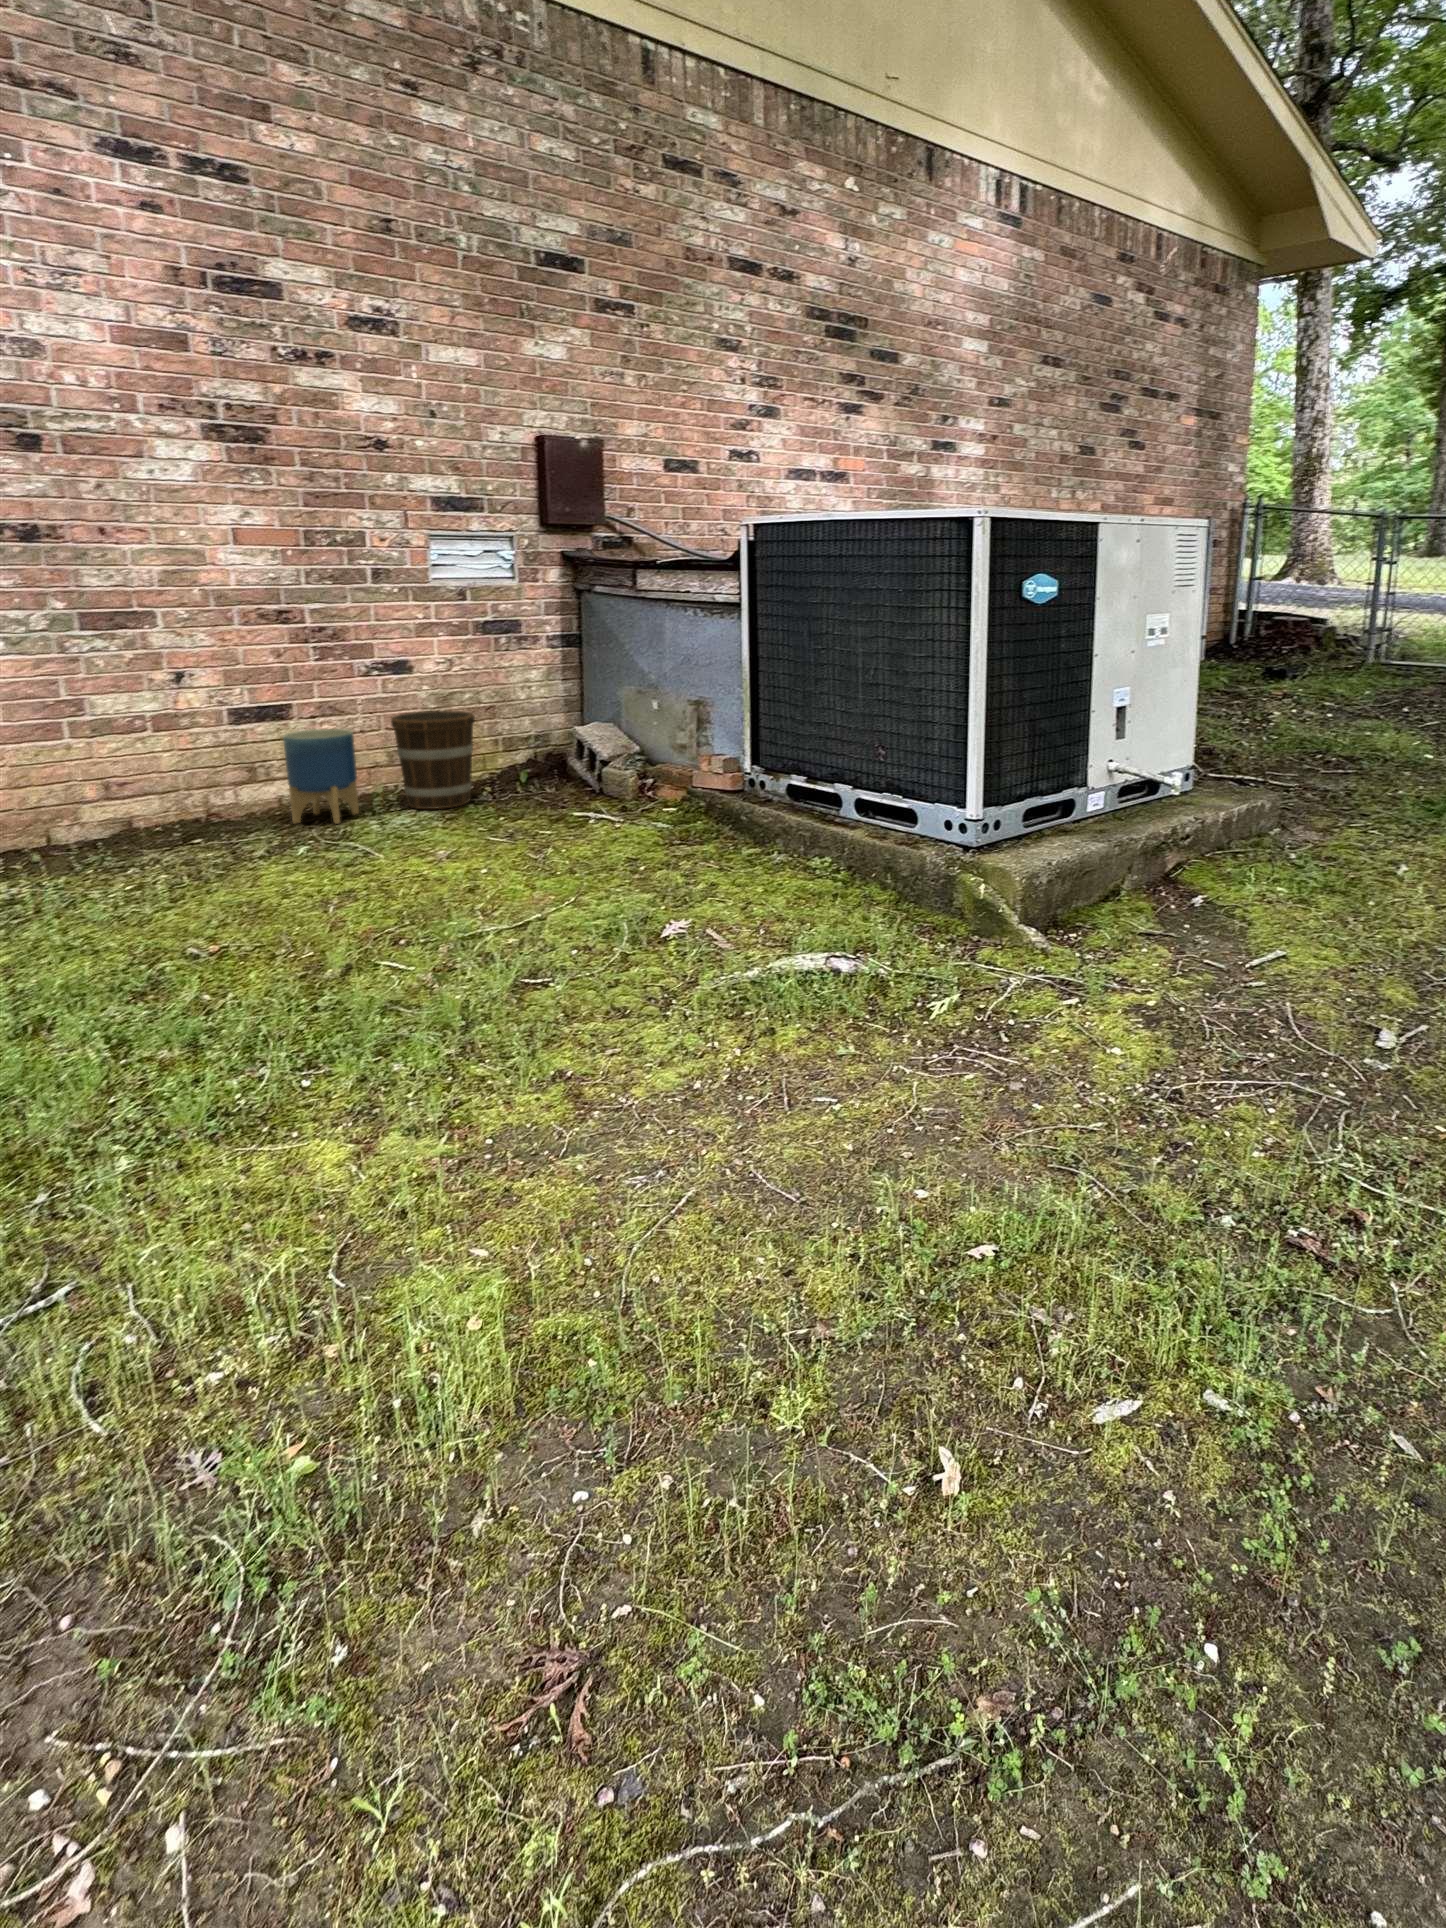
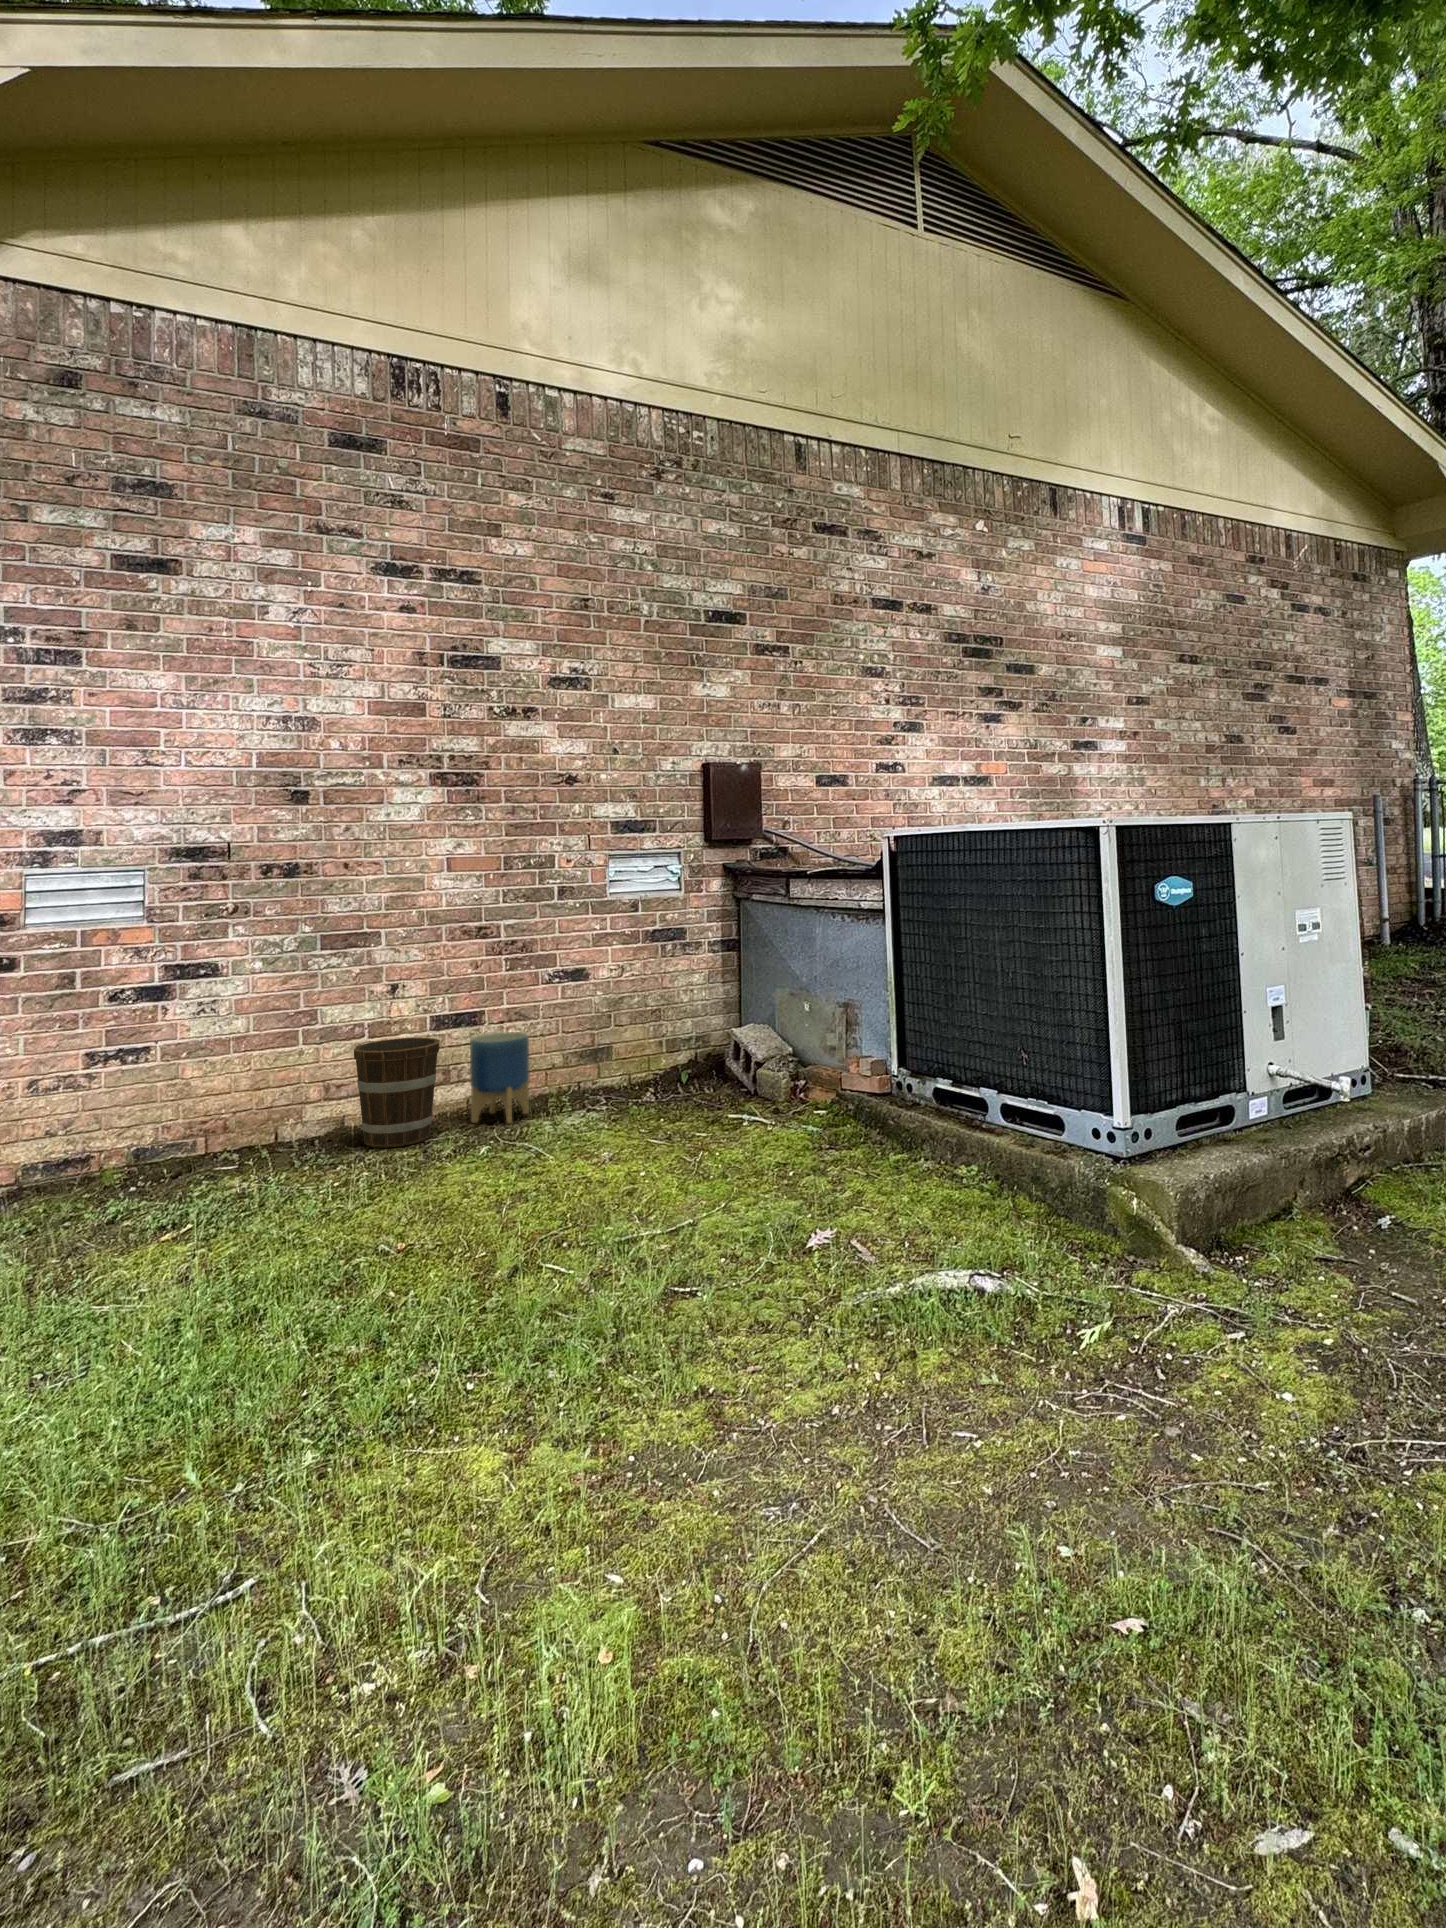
bucket: present [391,711,475,809] -> present [354,1038,440,1147]

